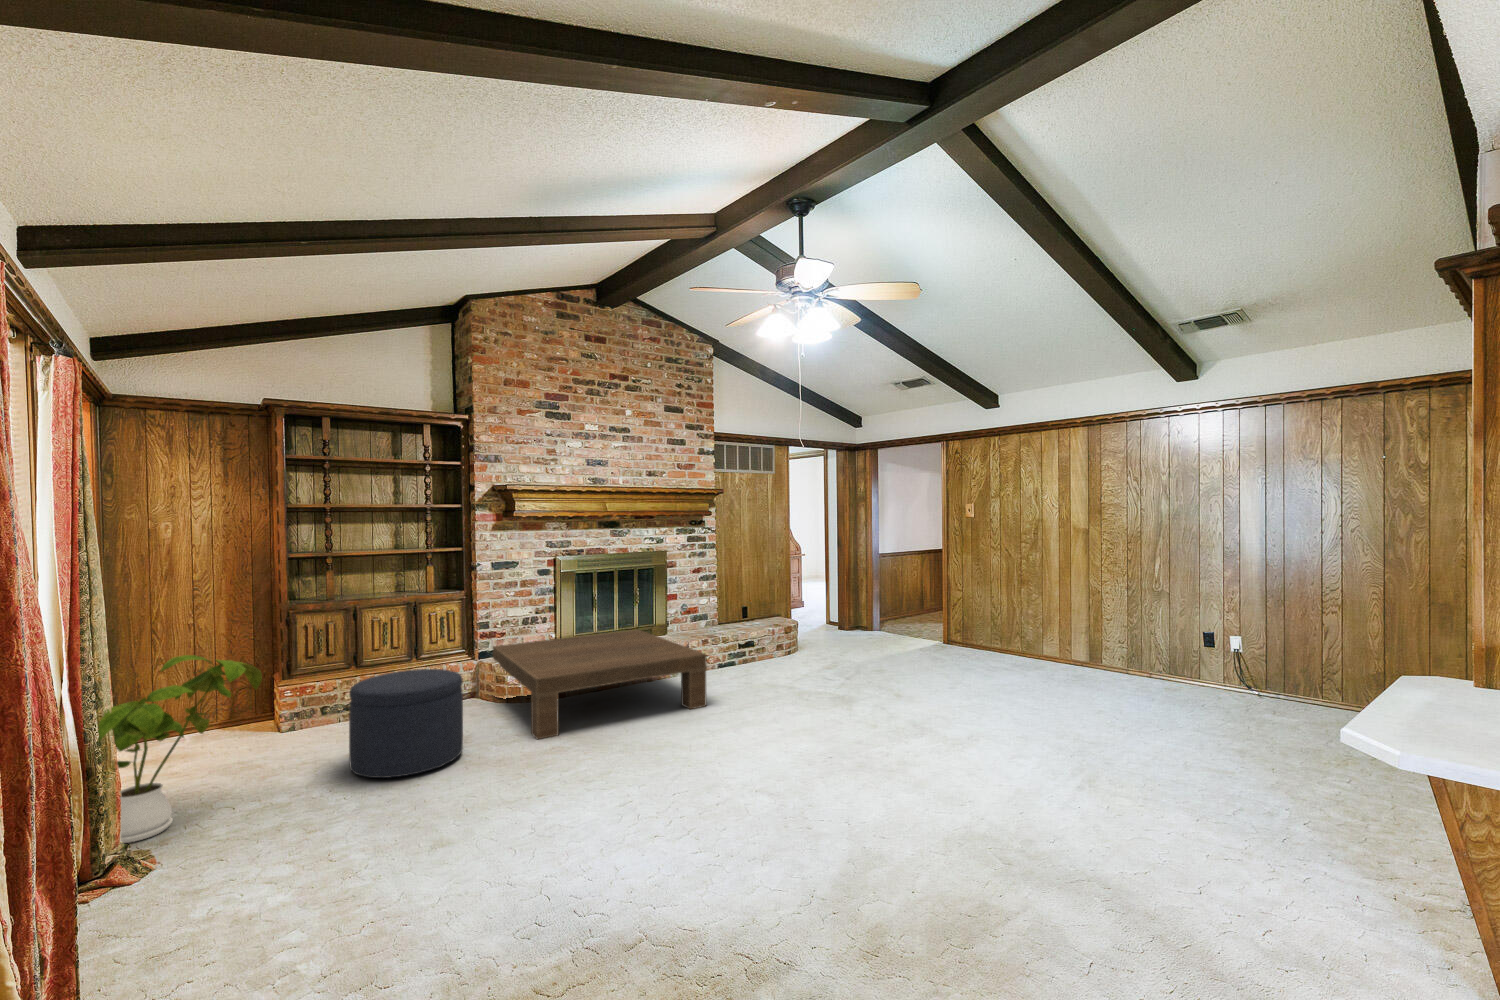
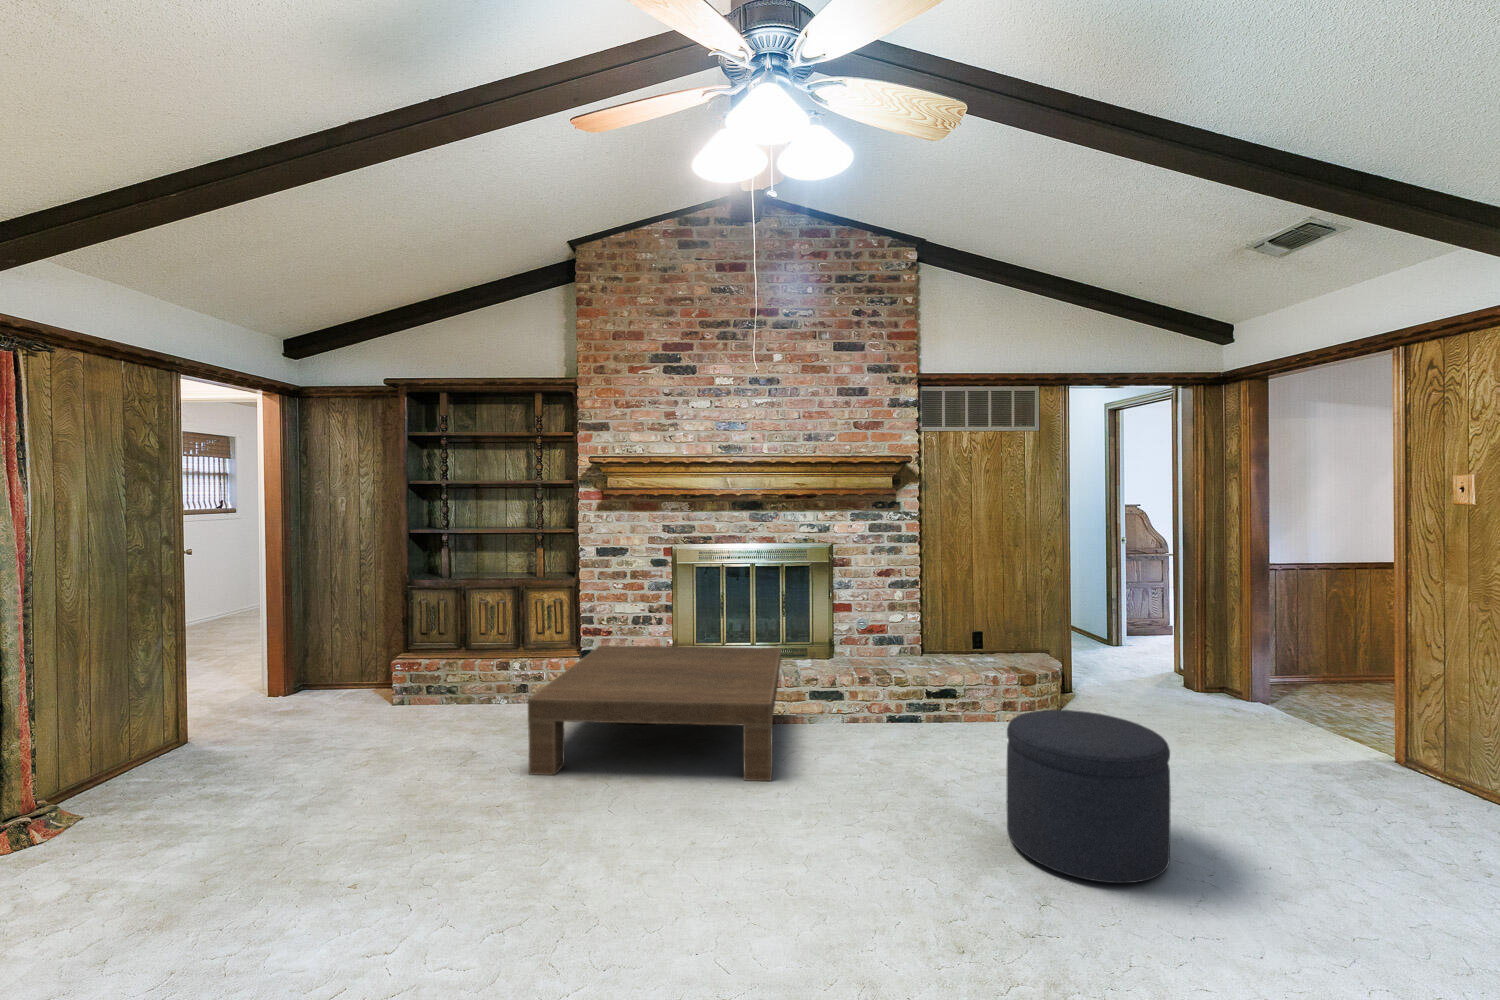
house plant: present [98,655,262,844] -> none [59,625,260,789]
ottoman: present [349,669,463,778] -> present [1007,710,1170,883]

